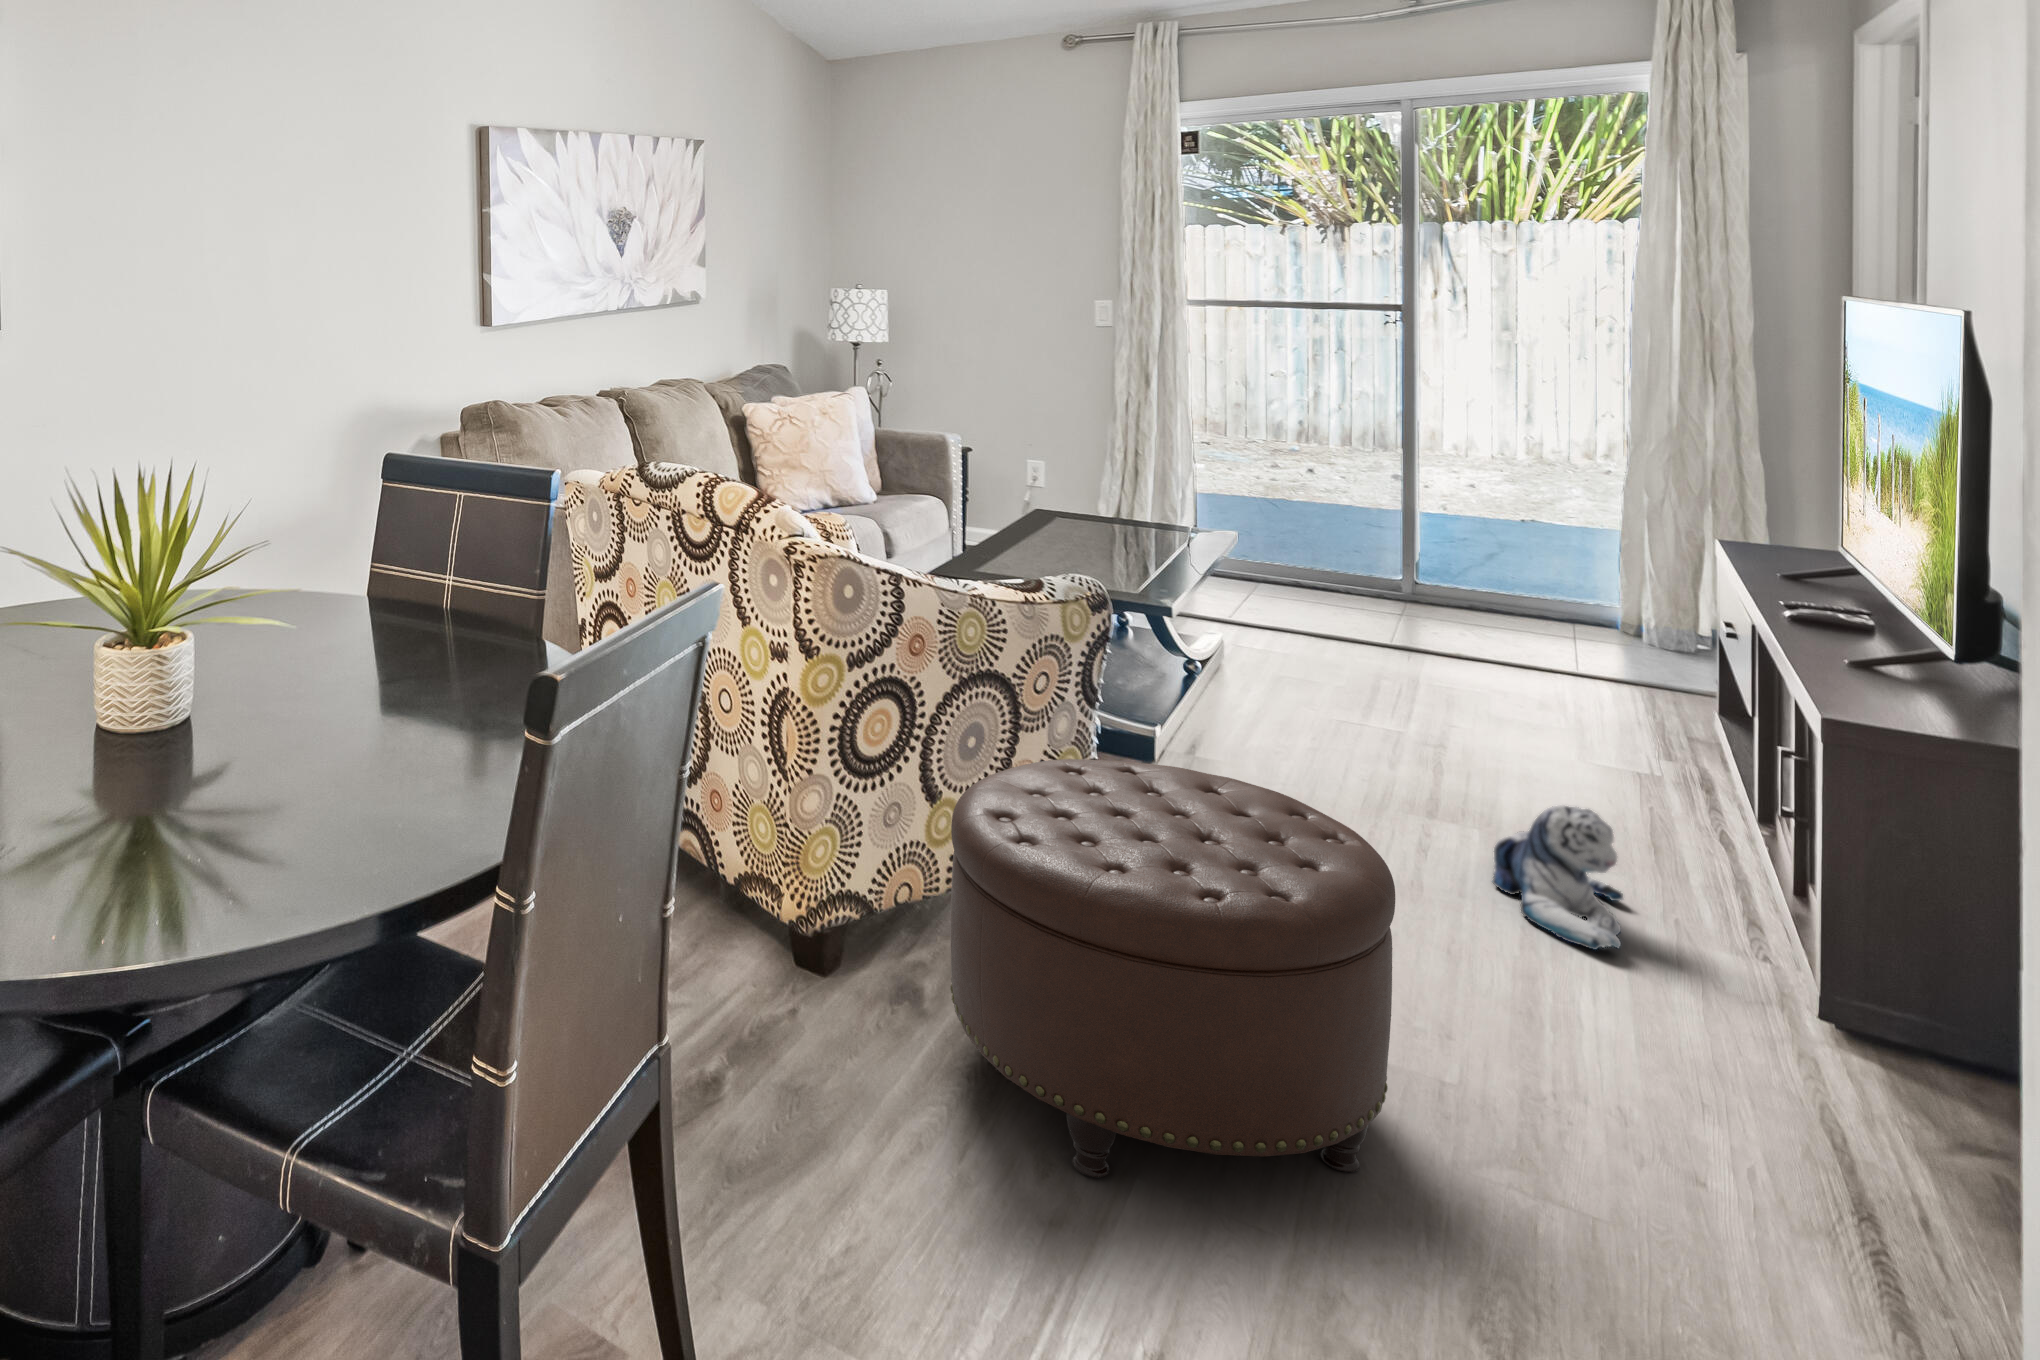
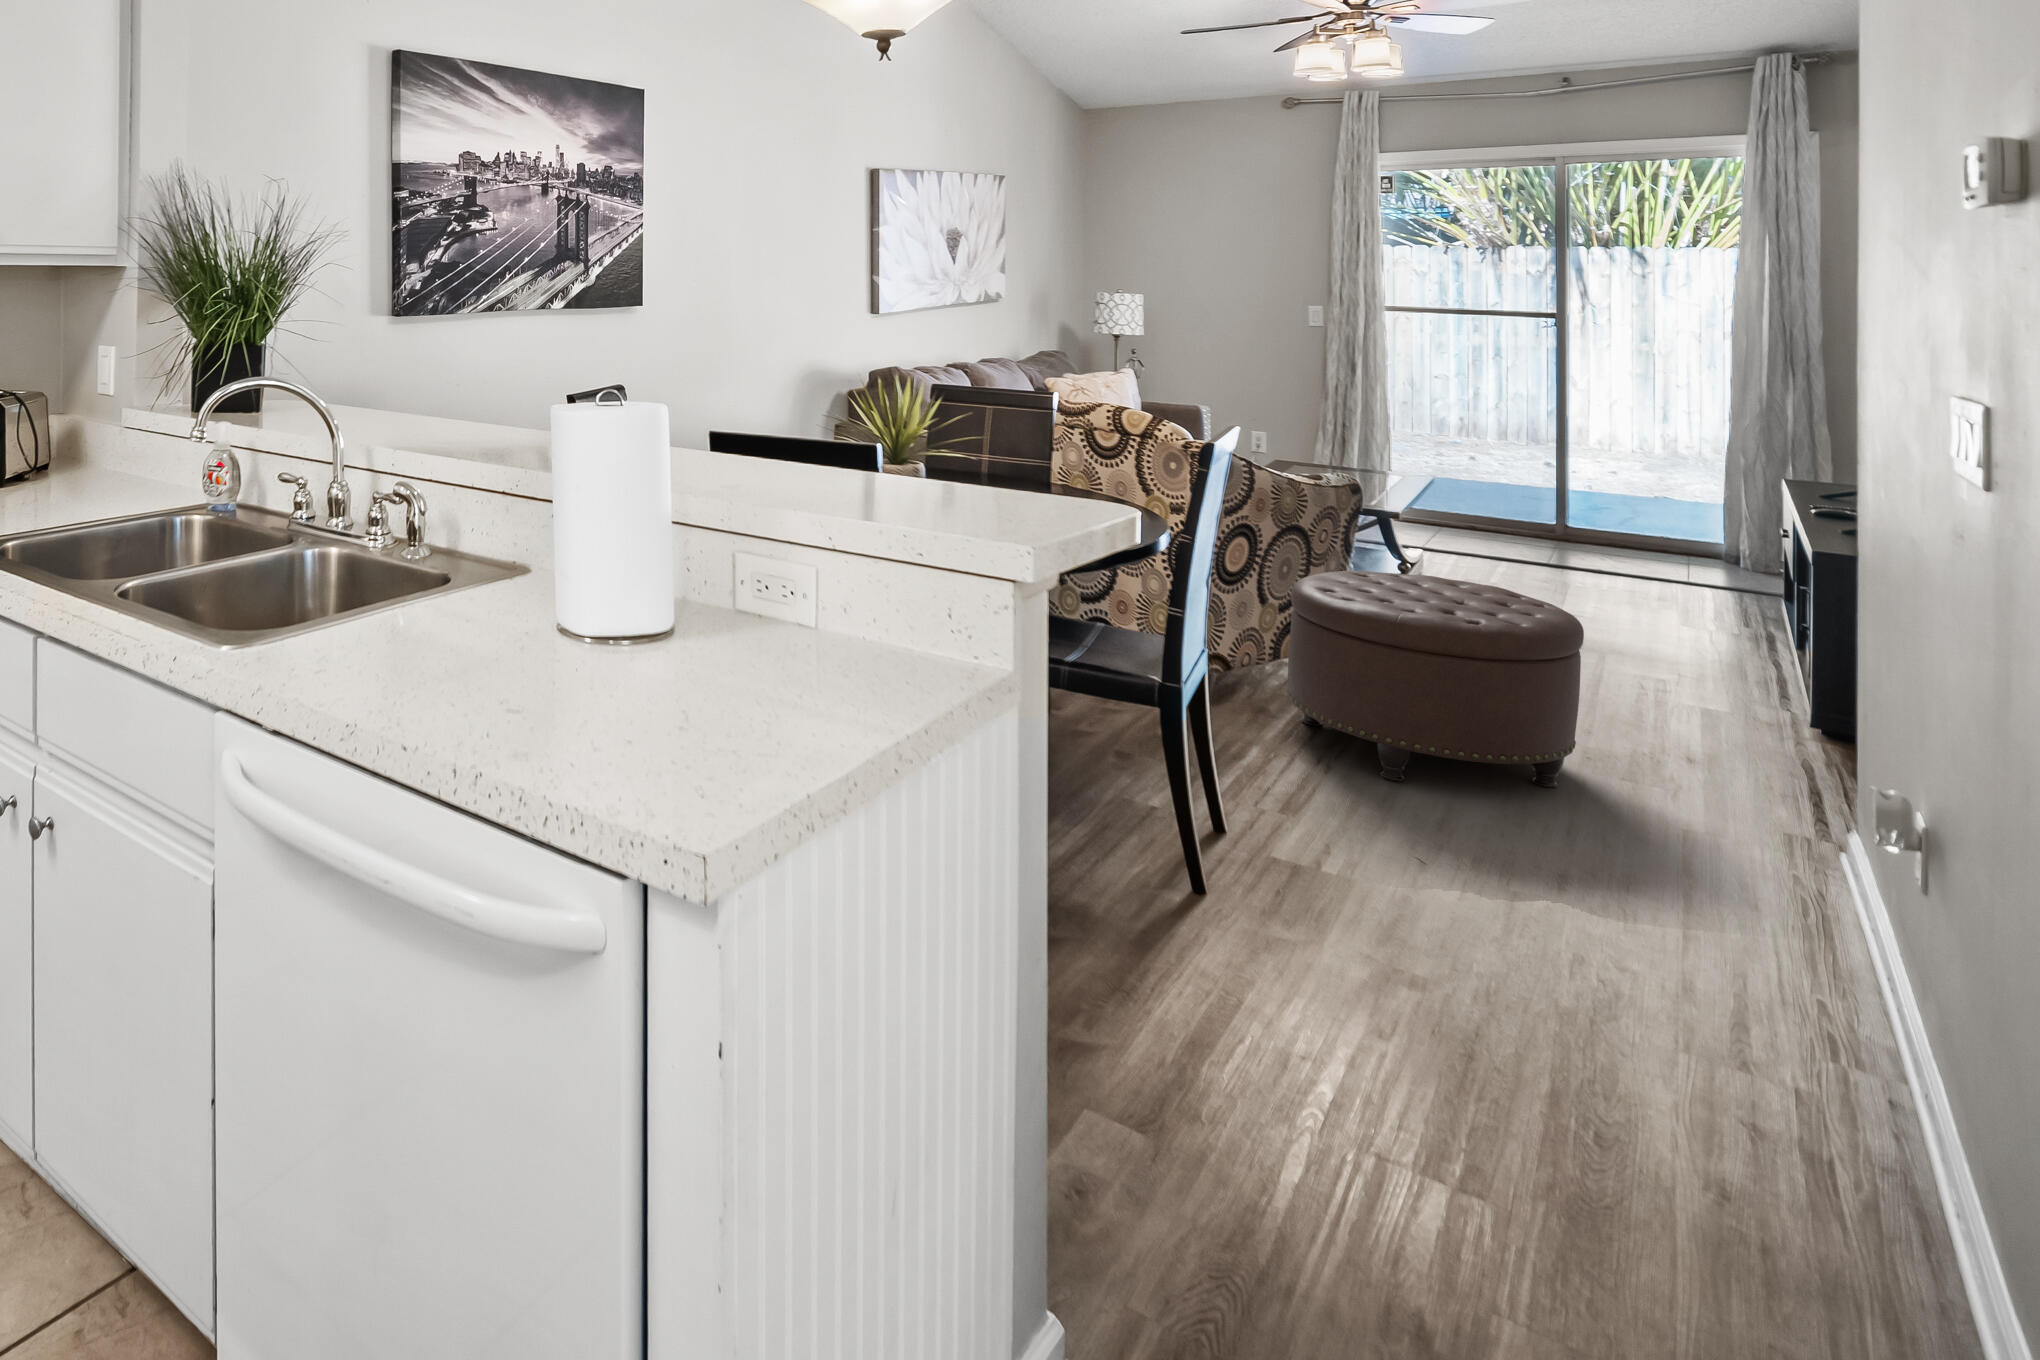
plush toy: present [1492,805,1623,950] -> none [1632,624,1728,711]

